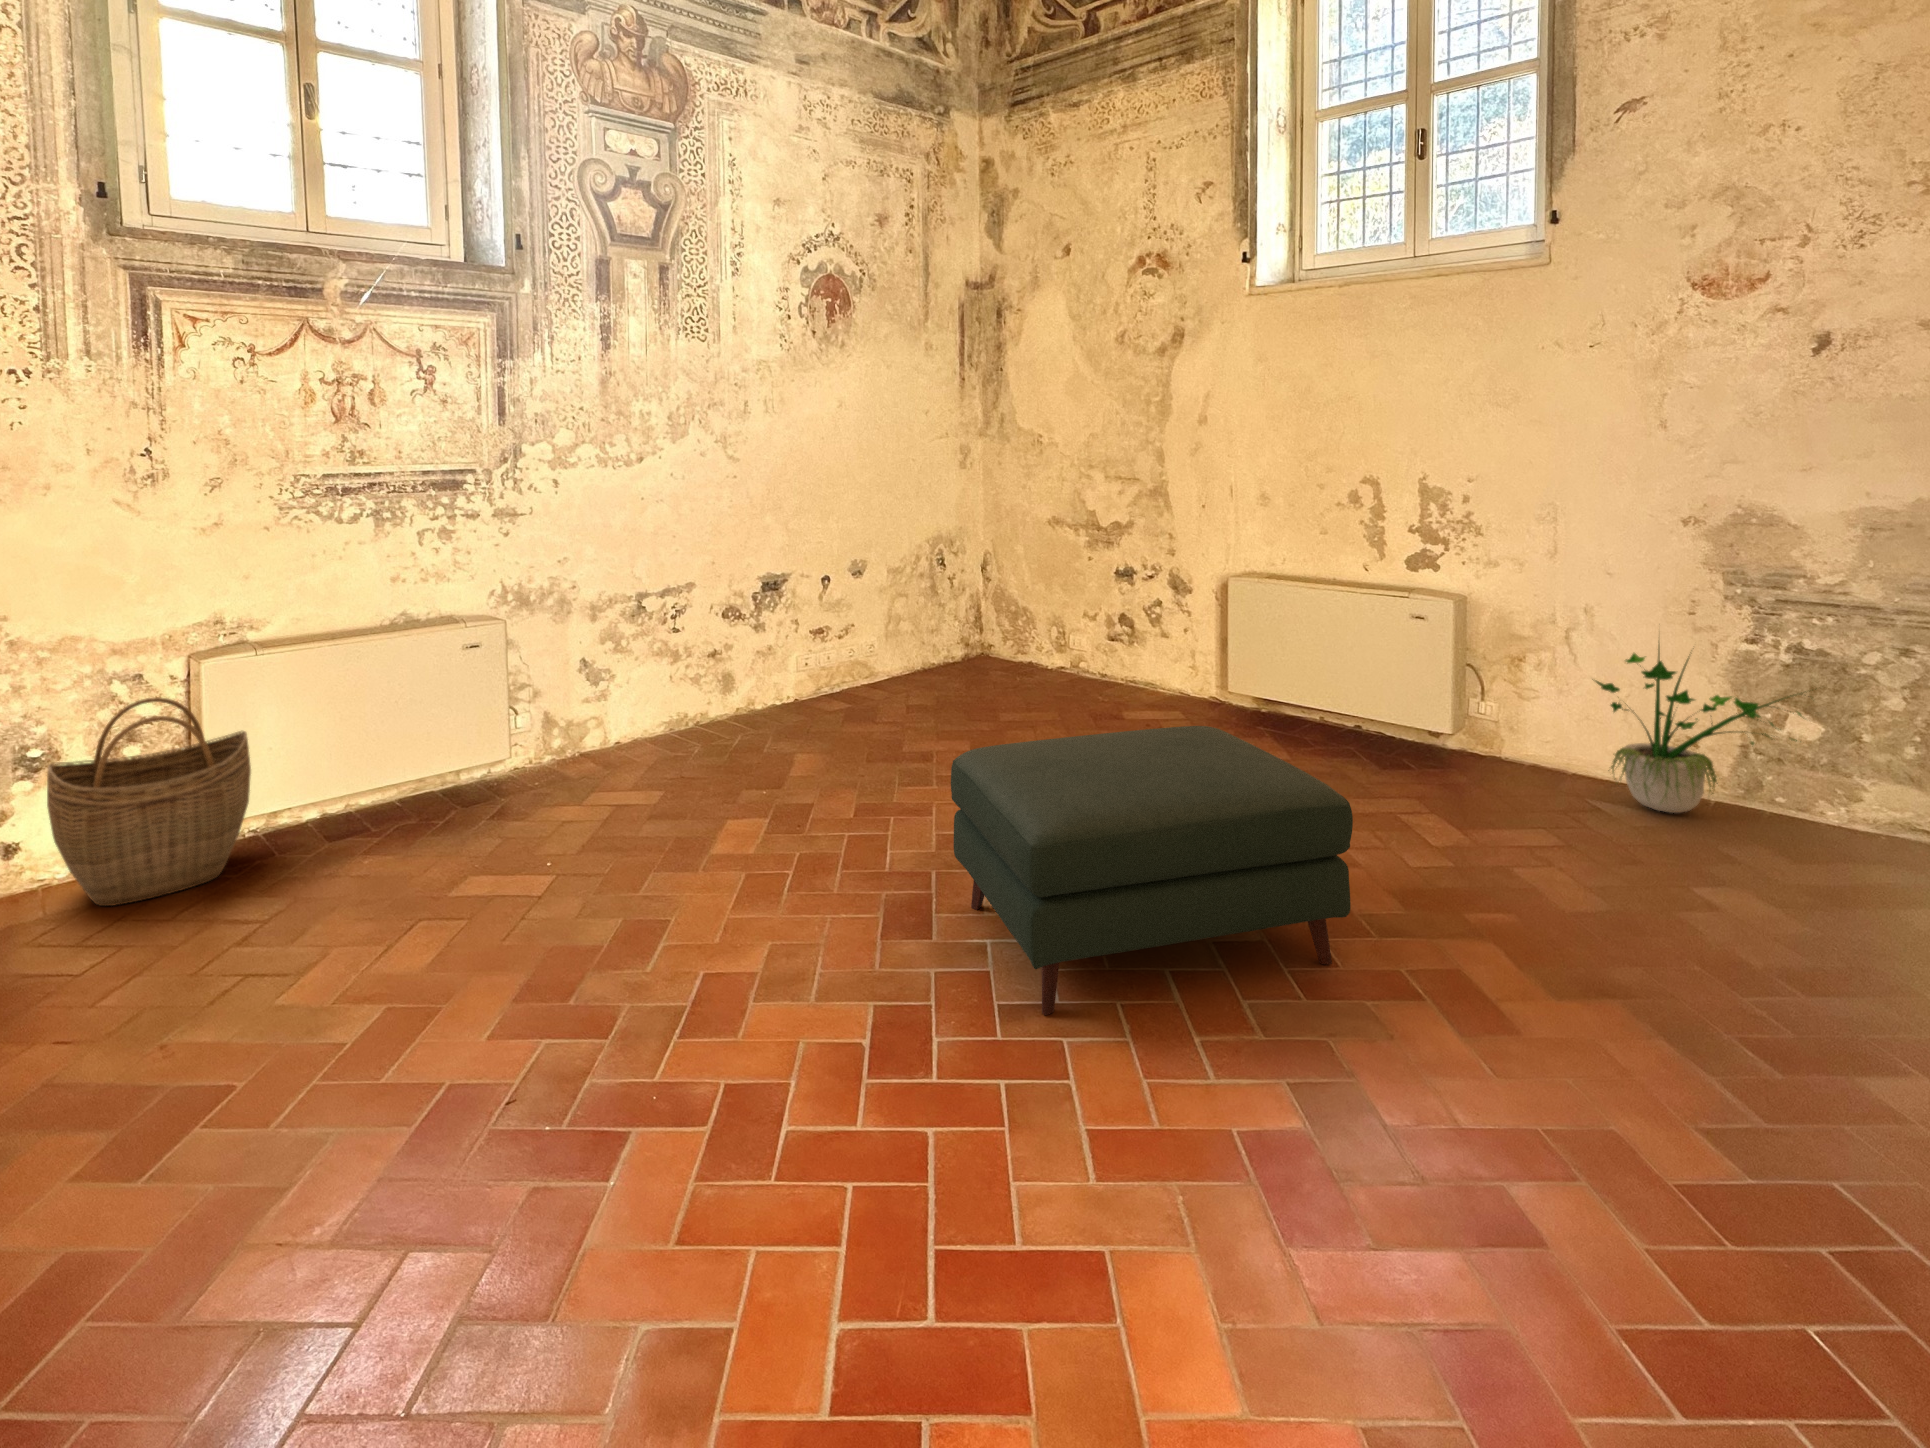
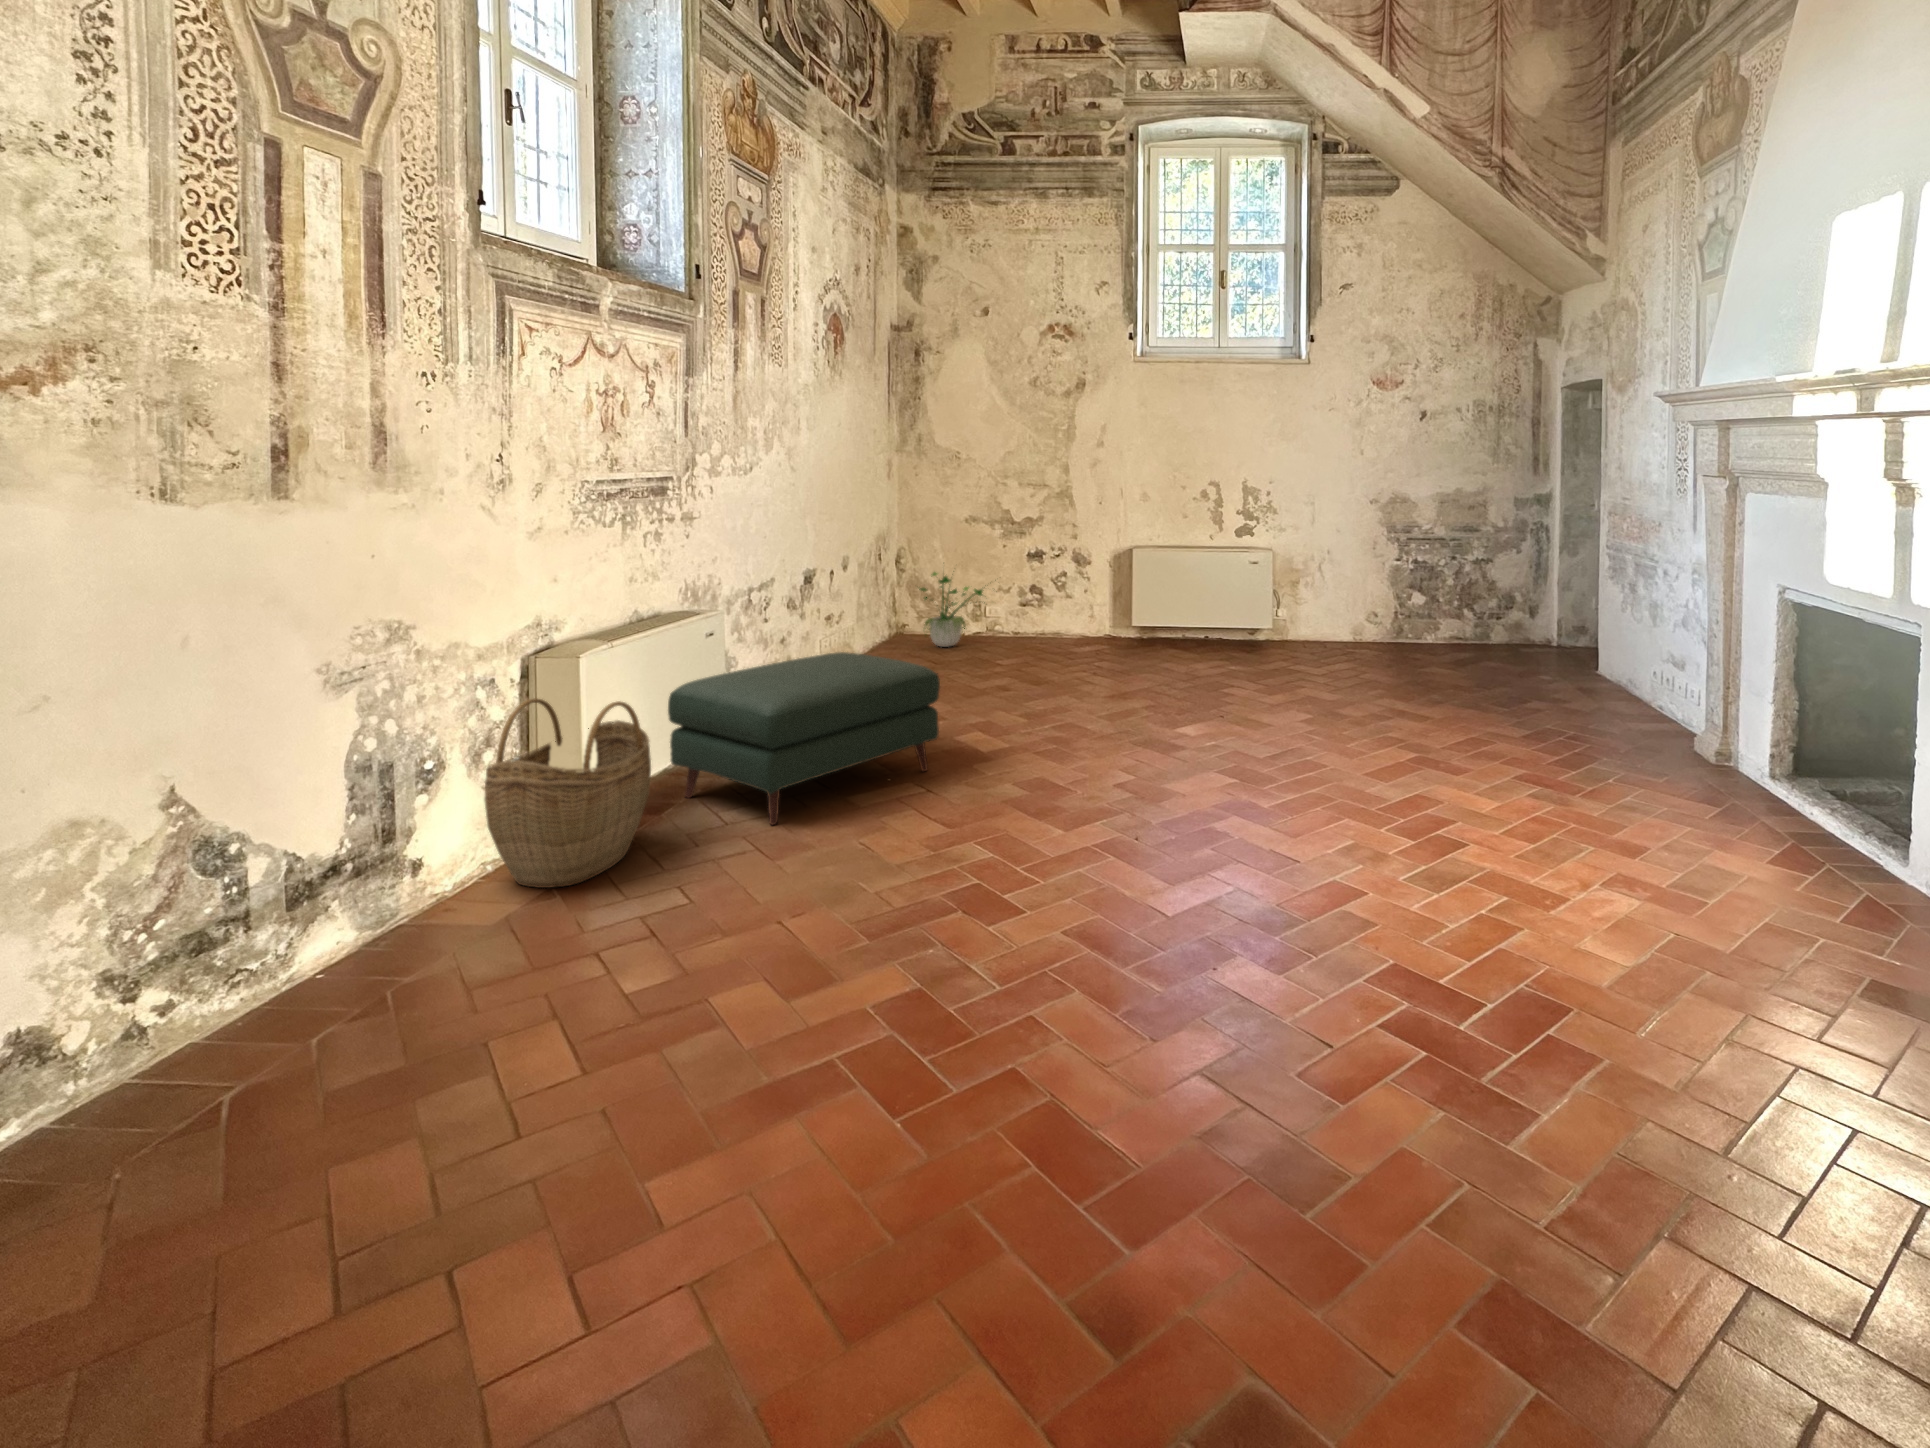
potted plant: present [1595,645,1802,813] -> present [919,572,985,647]
ottoman: present [951,726,1353,1015] -> present [668,652,940,825]

